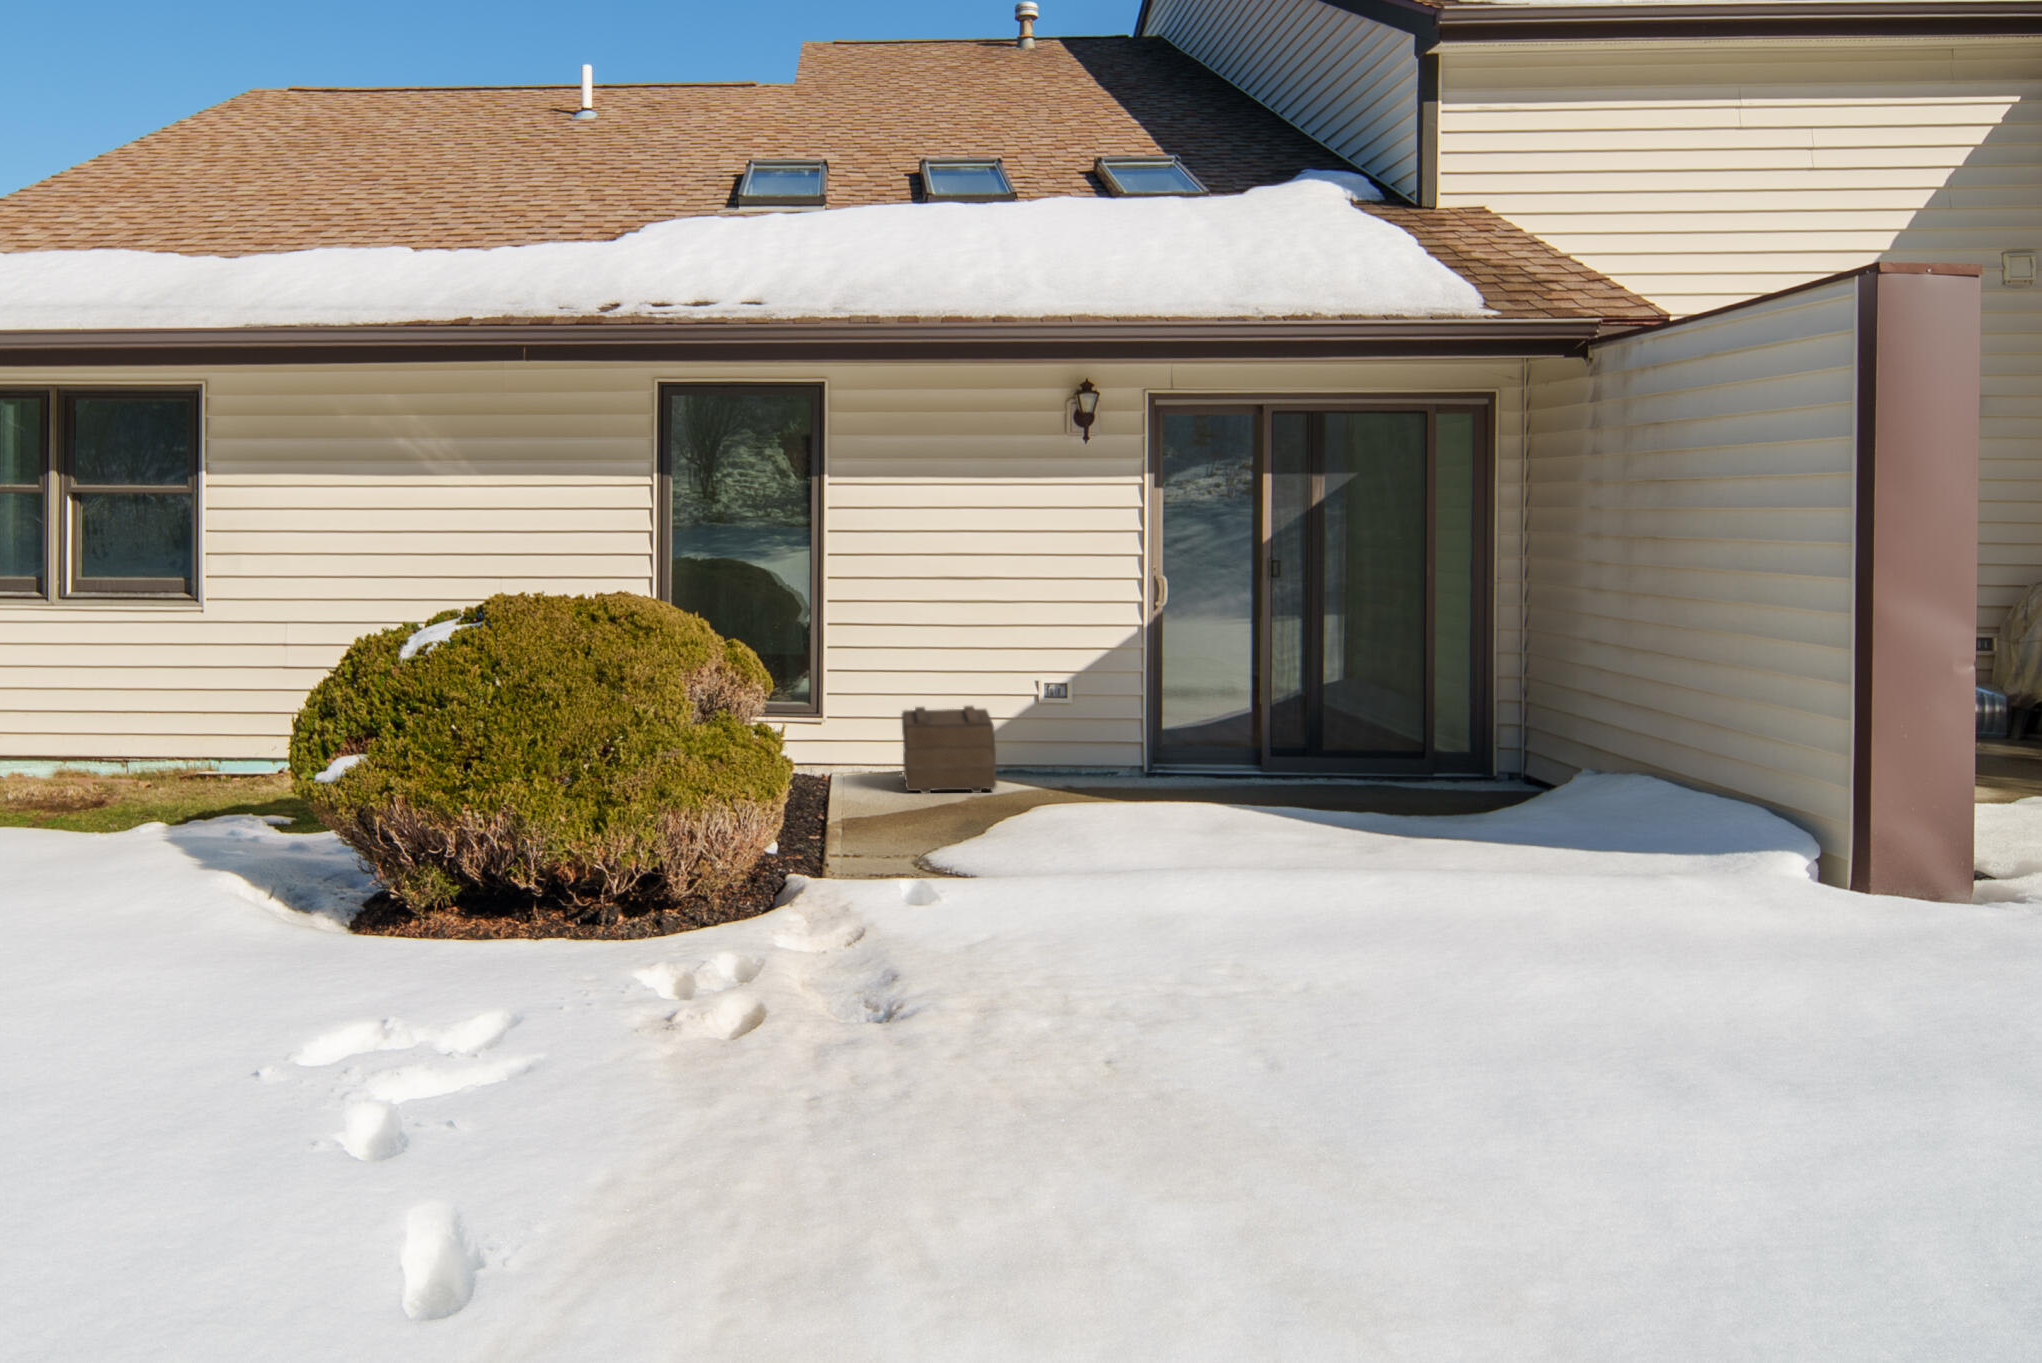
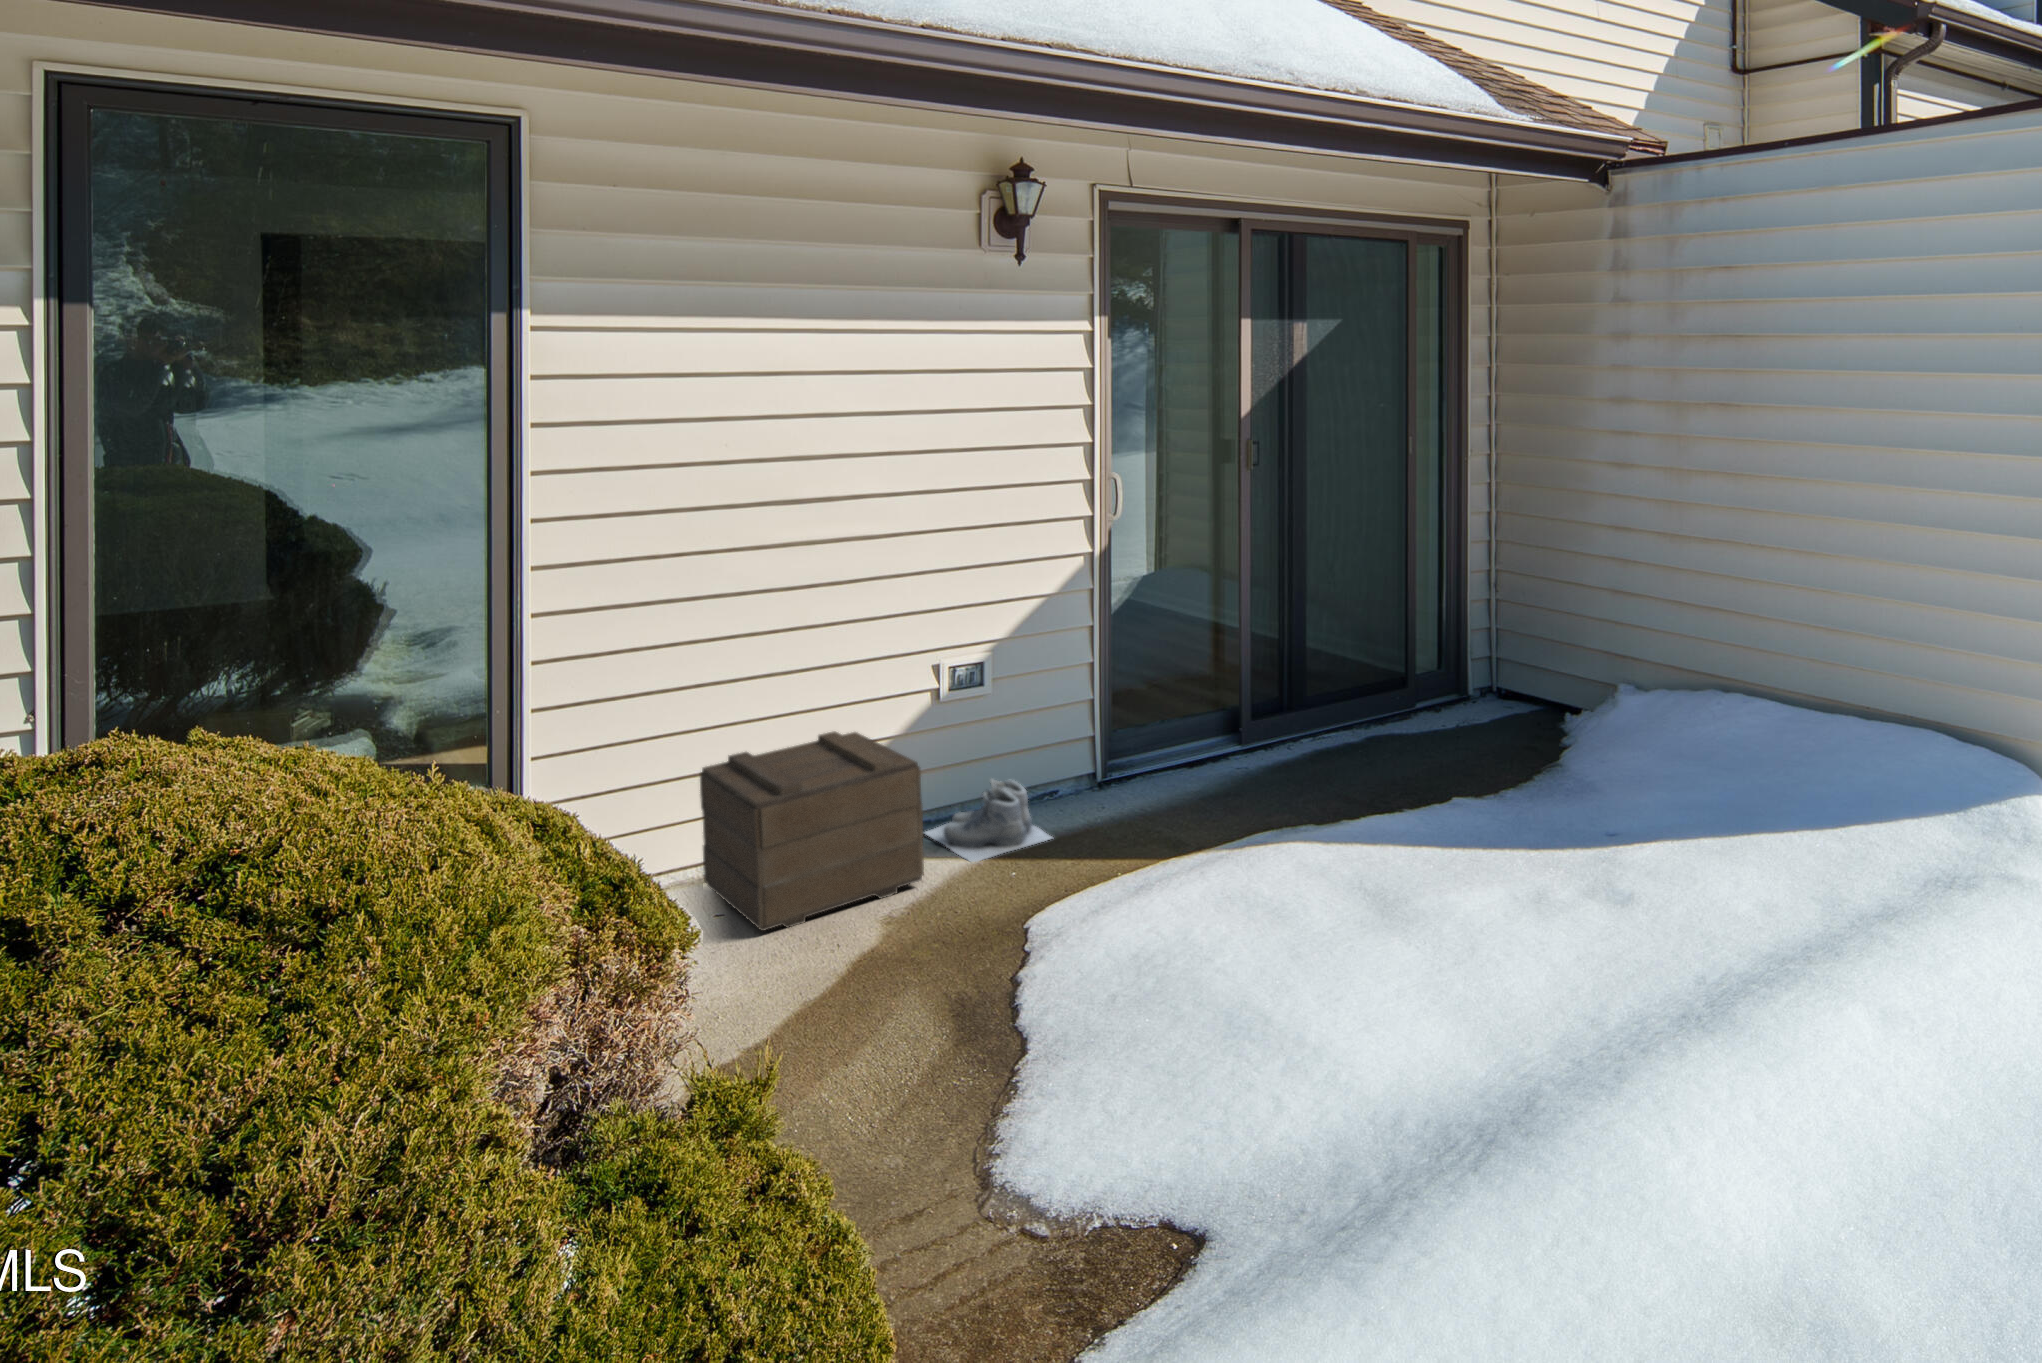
boots: none [1026,749,1087,791] -> present [924,779,1052,862]

